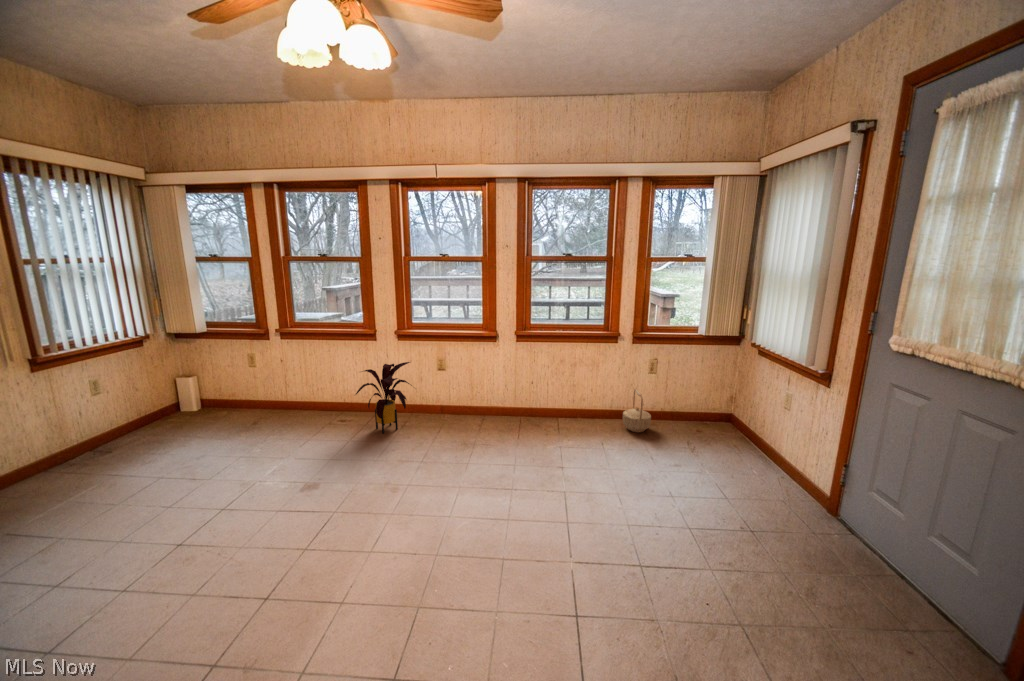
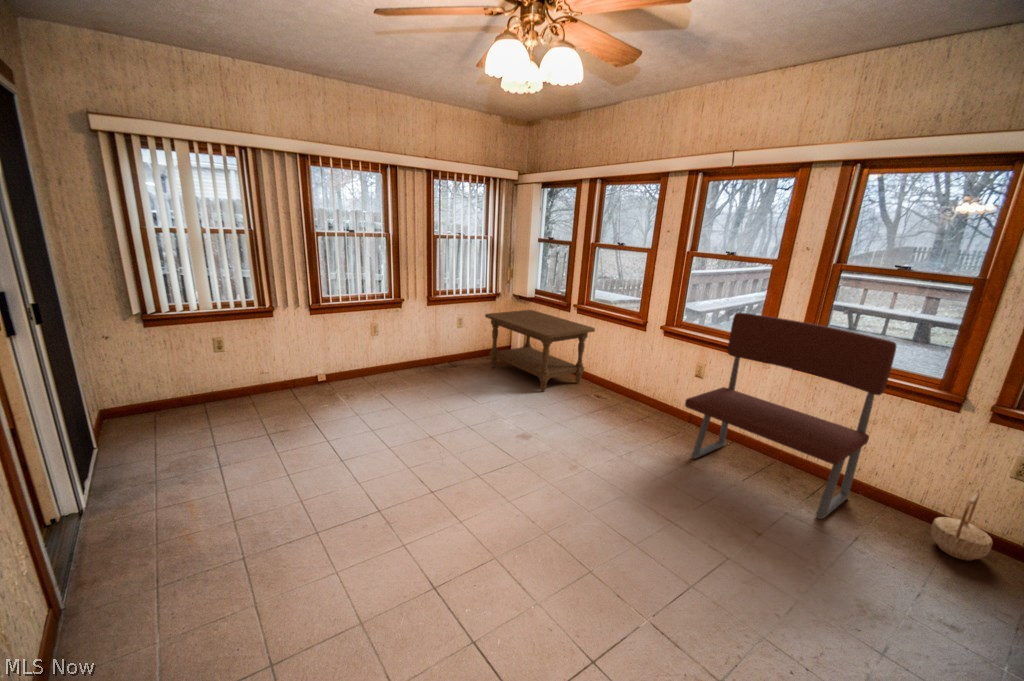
bench: none [460,303,587,445] -> present [685,313,896,519]
coffee table: none [136,349,314,441] -> present [485,310,595,392]
house plant: present [356,362,412,434] -> none [602,355,666,420]

